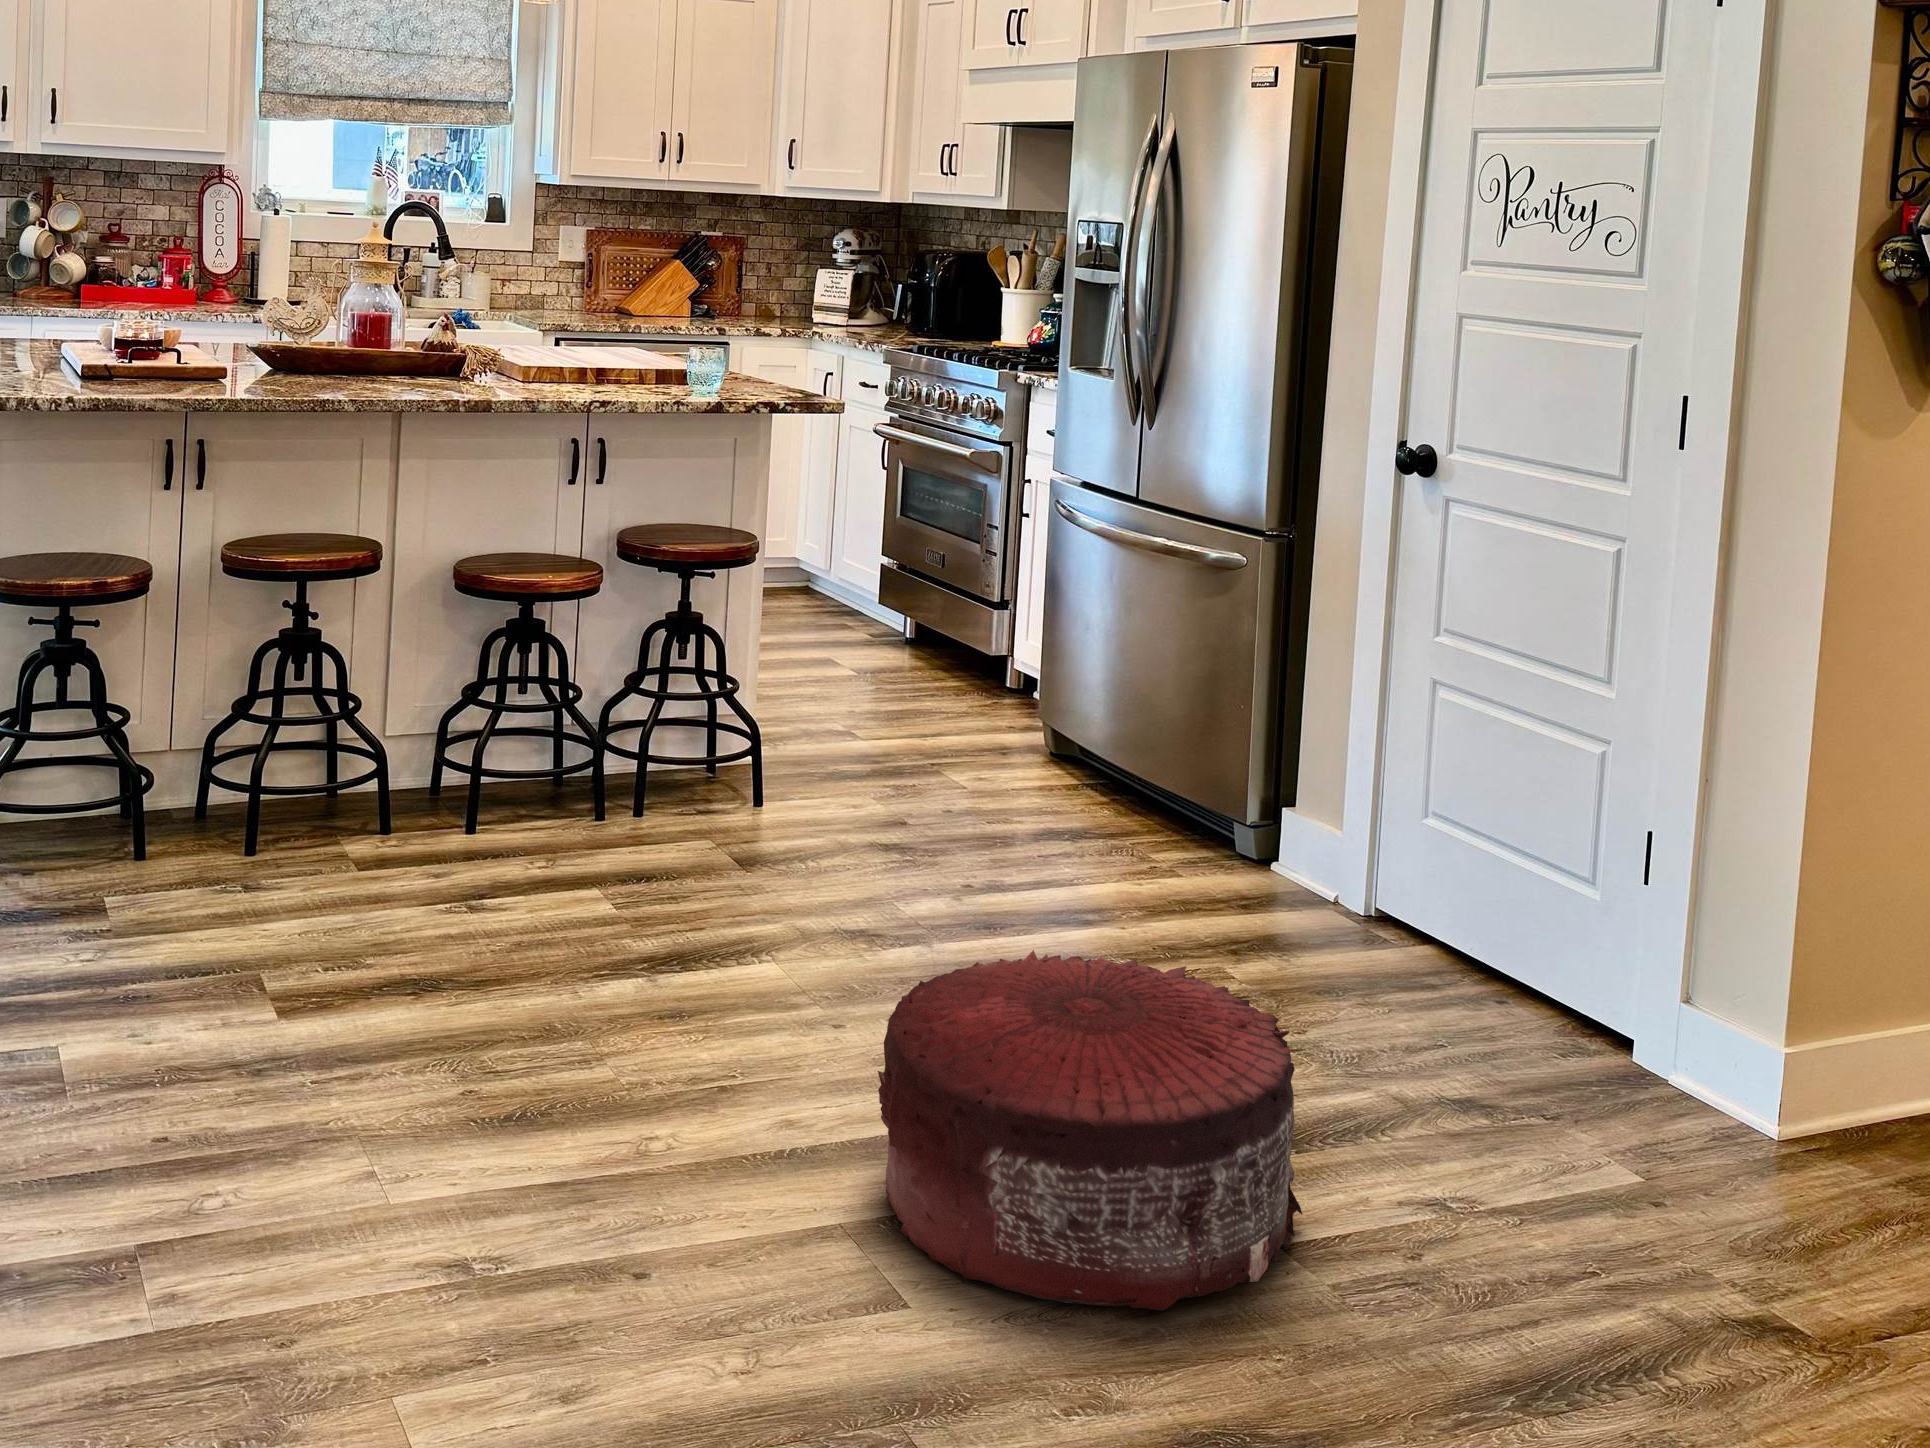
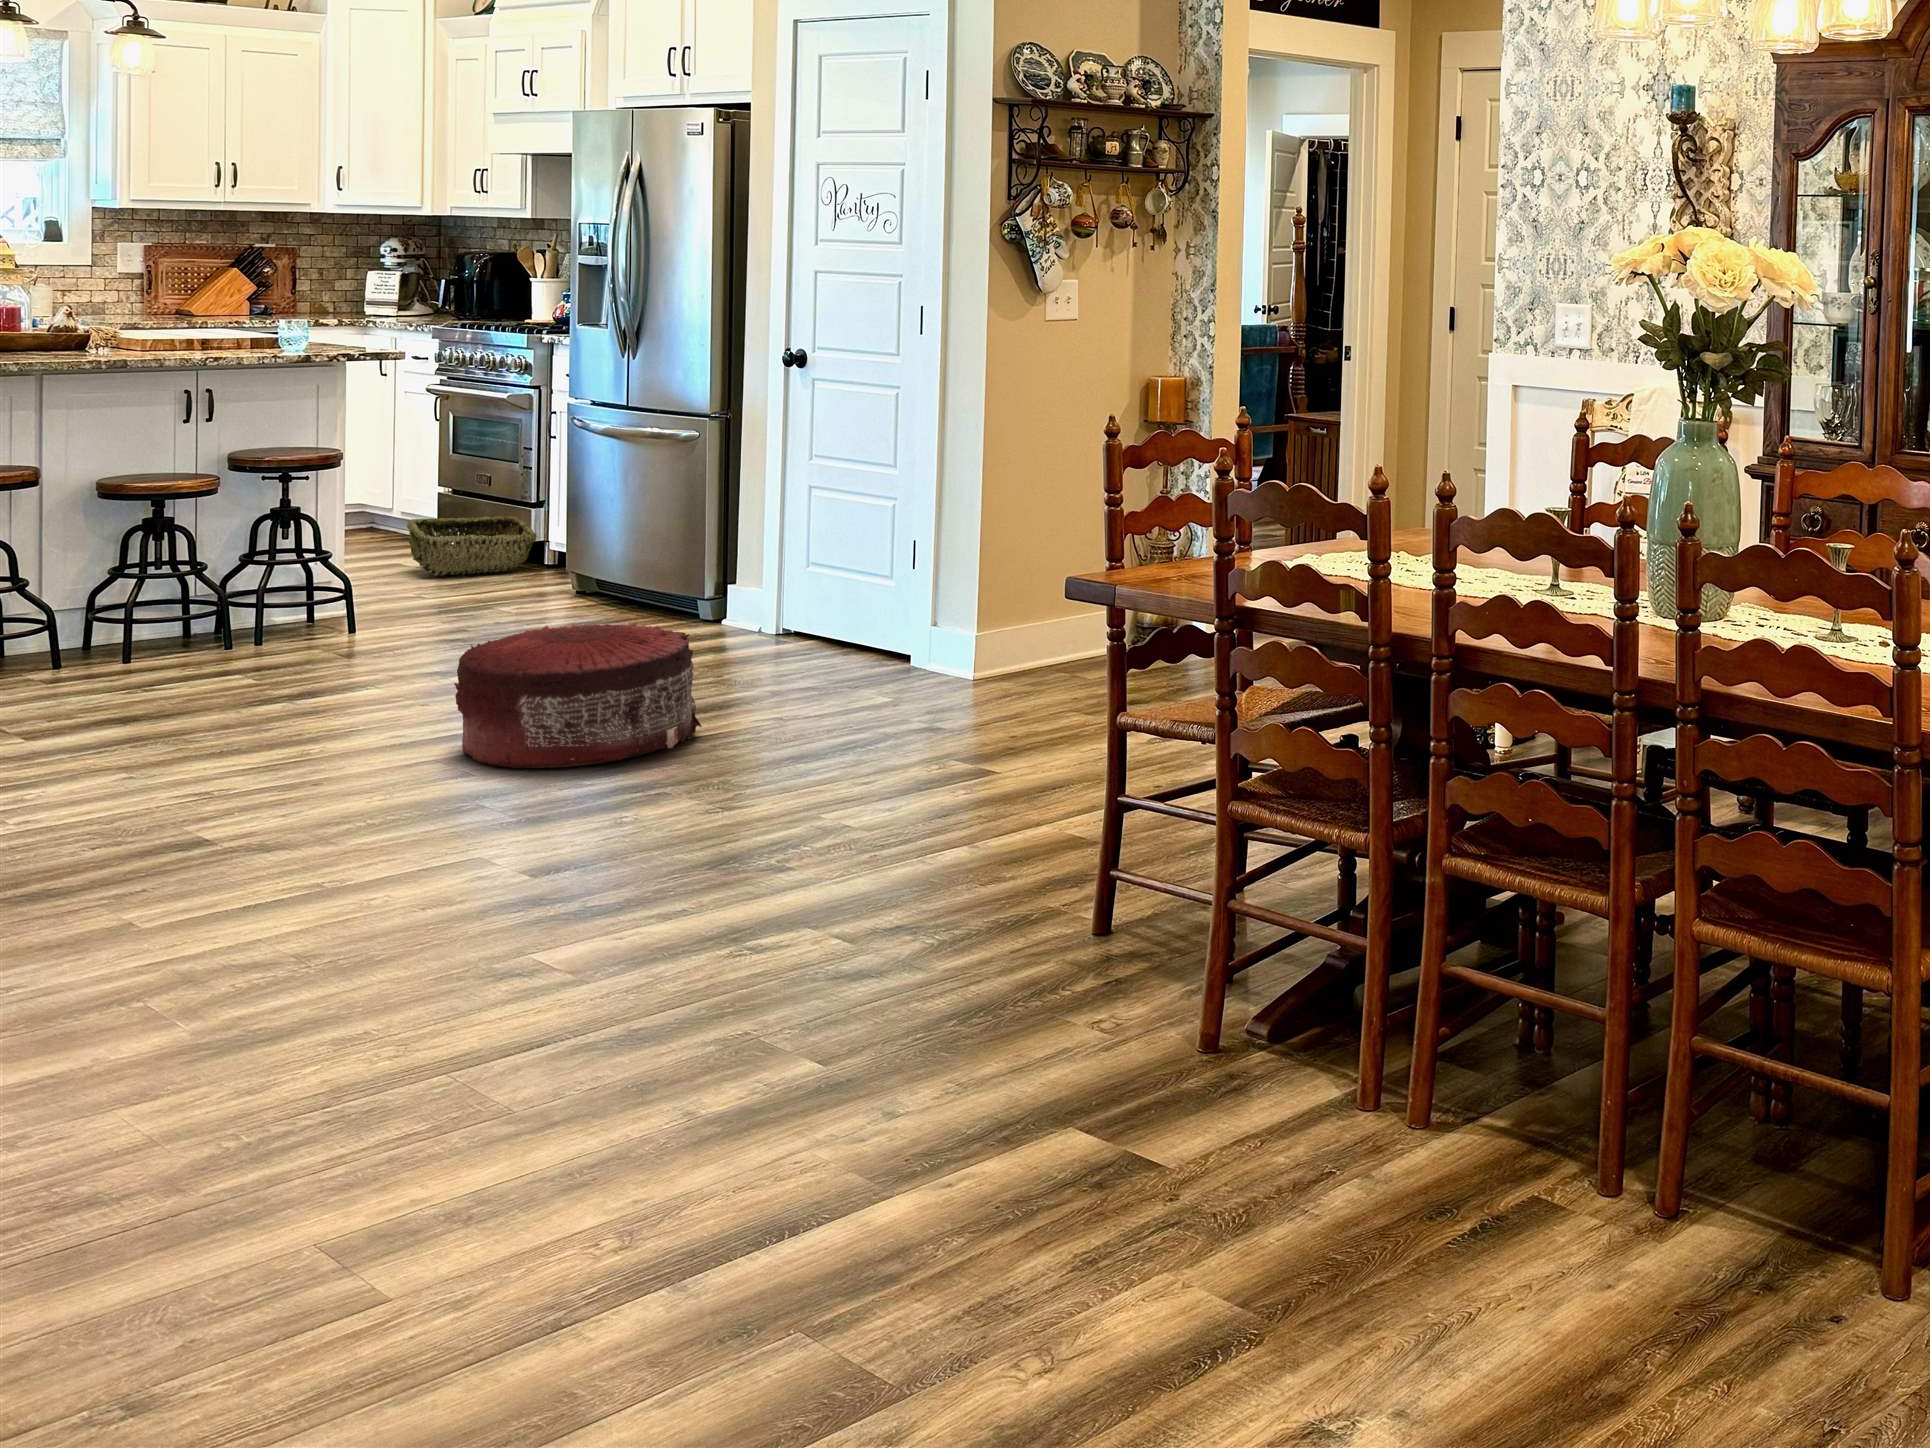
woven basket: none [840,613,999,698] -> present [407,516,537,576]

